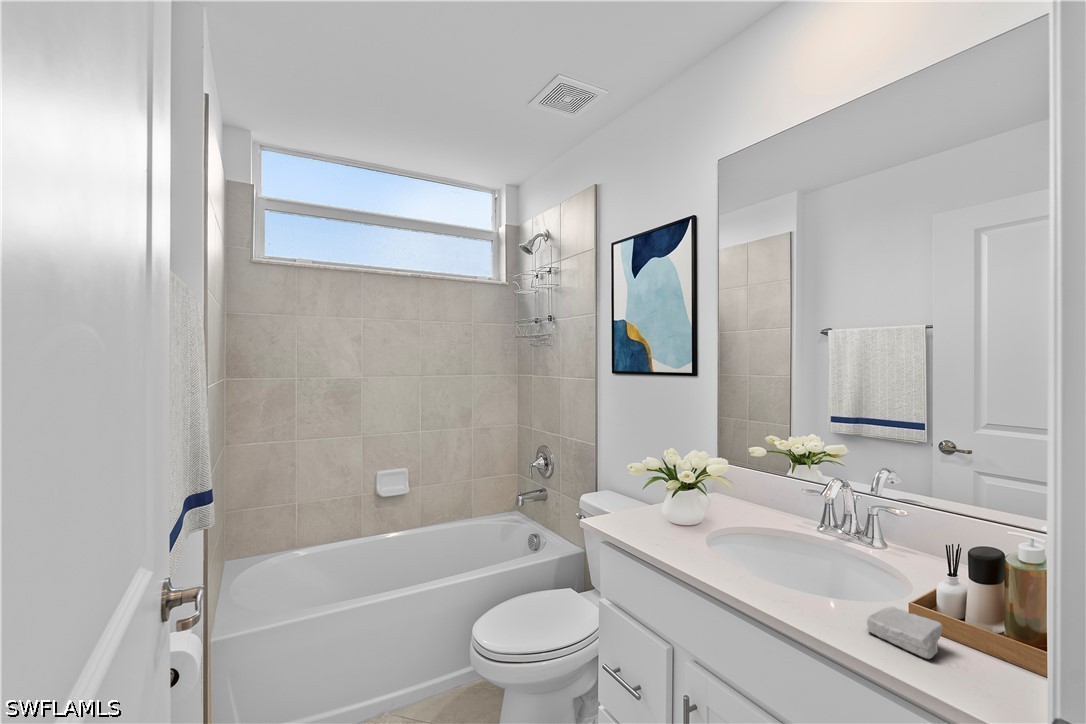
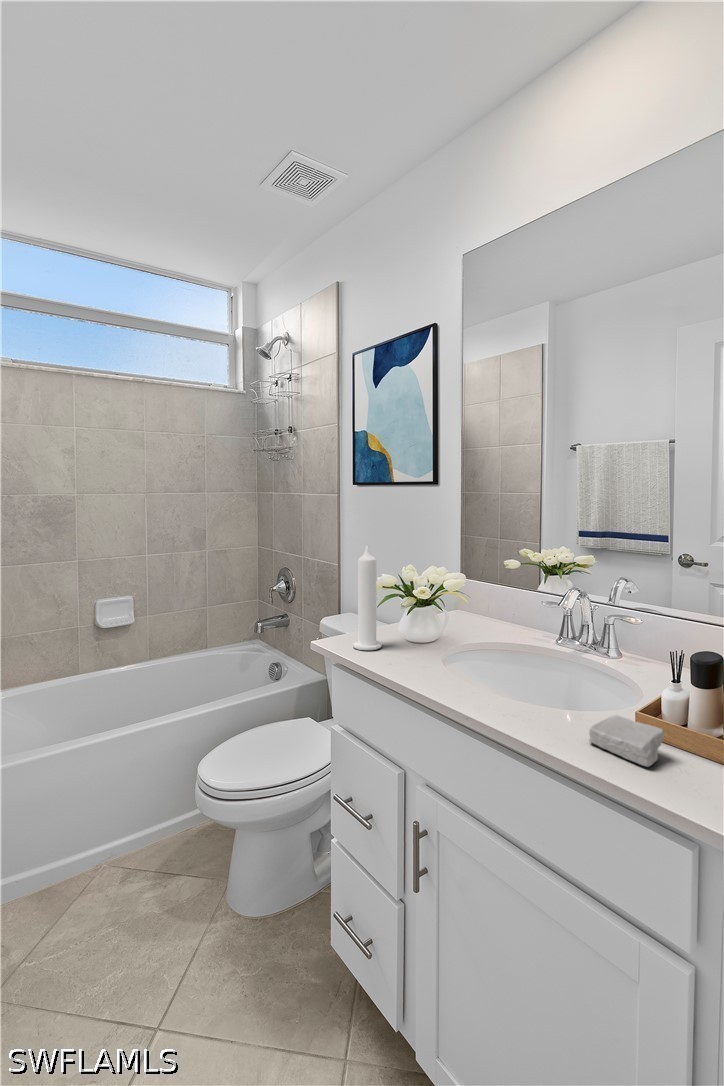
candle: none [625,433,651,530] -> present [353,546,382,650]

